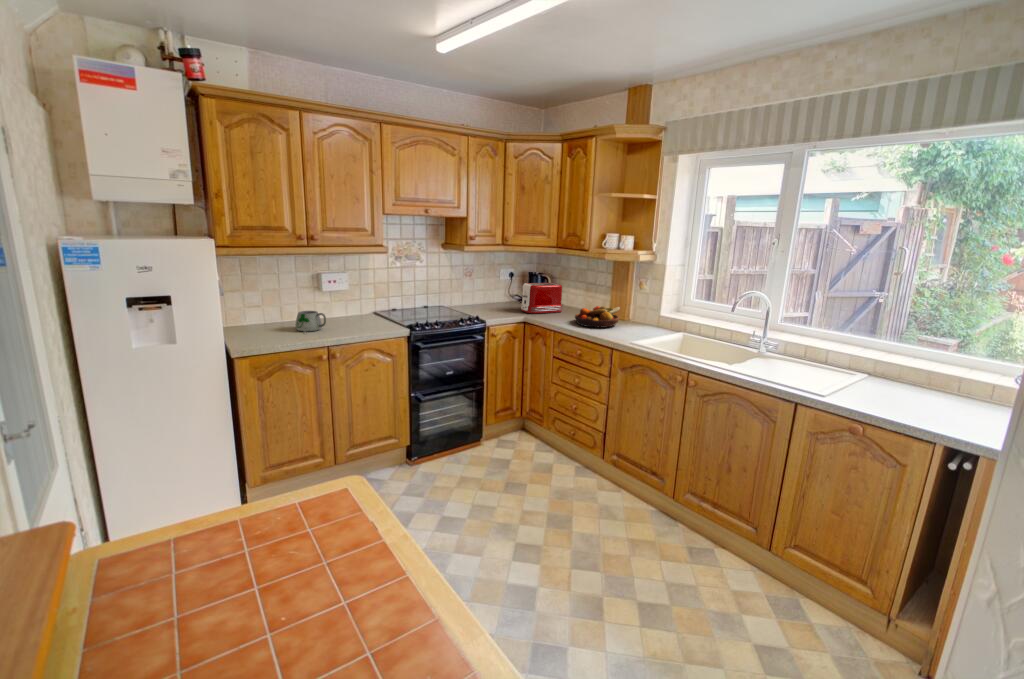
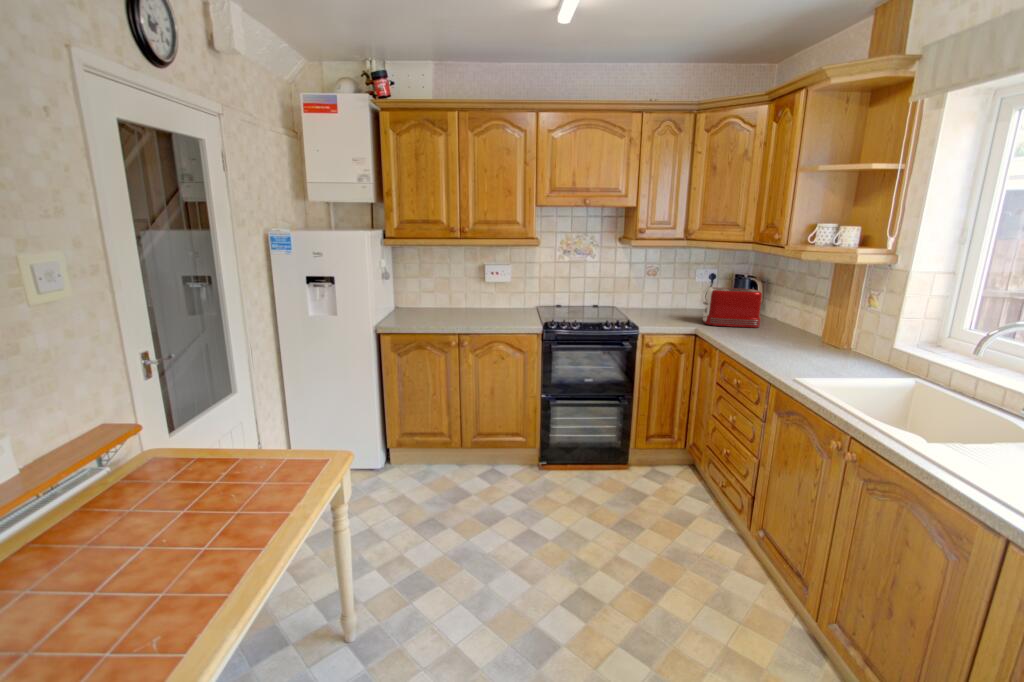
fruit bowl: present [575,306,620,328] -> none [752,323,828,354]
mug: present [295,311,326,332] -> none [447,299,470,320]

